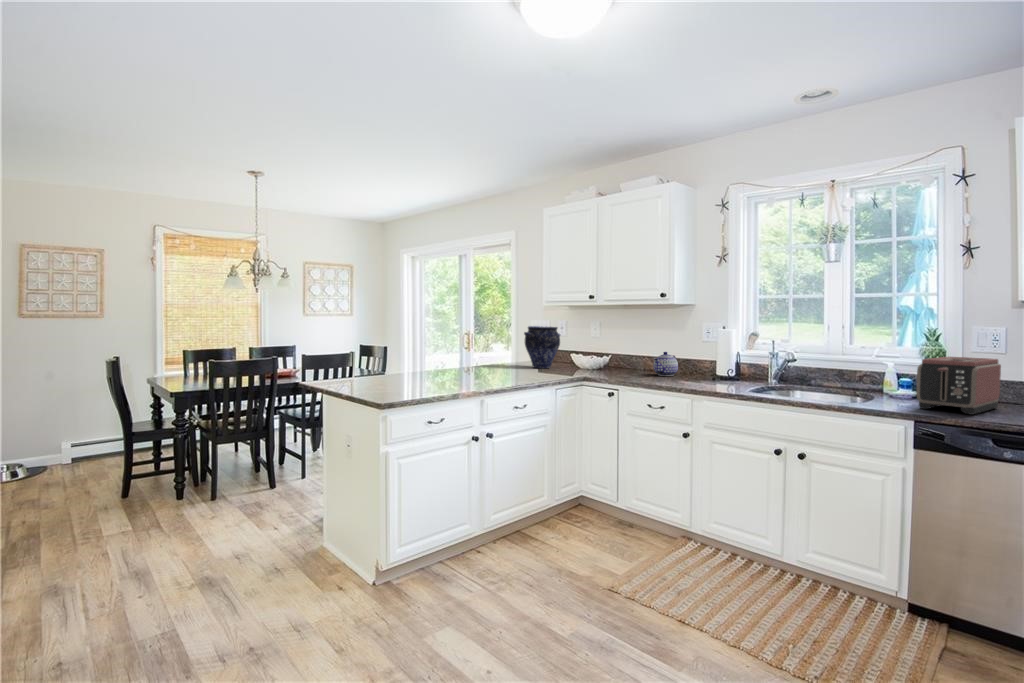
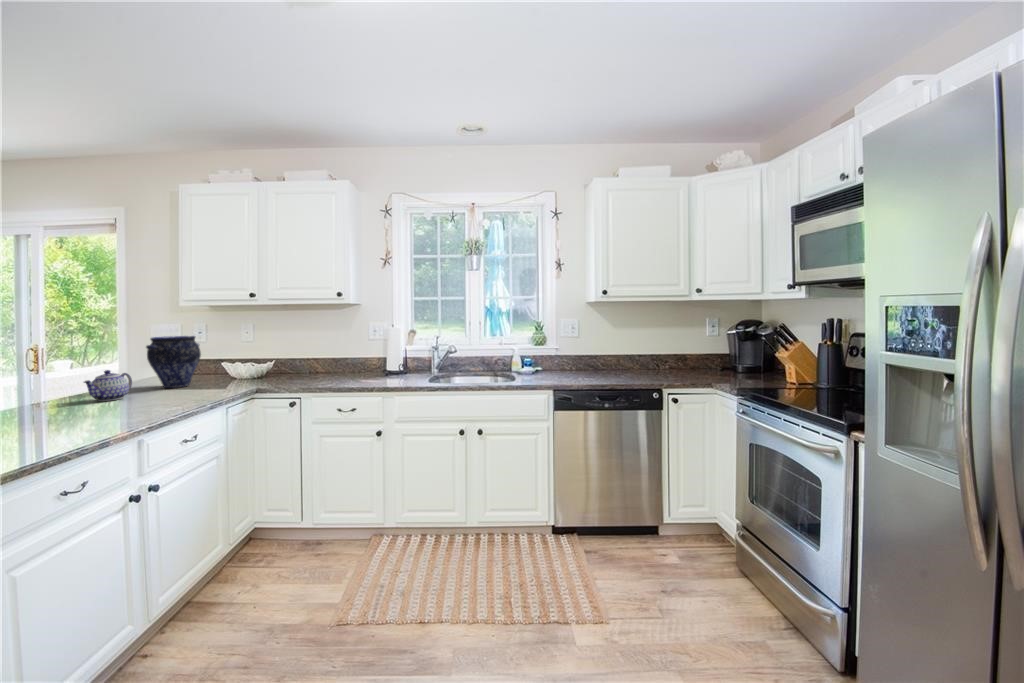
teapot: present [653,352,678,376] -> present [84,370,132,401]
toaster: present [916,357,1001,415] -> none [547,341,585,382]

